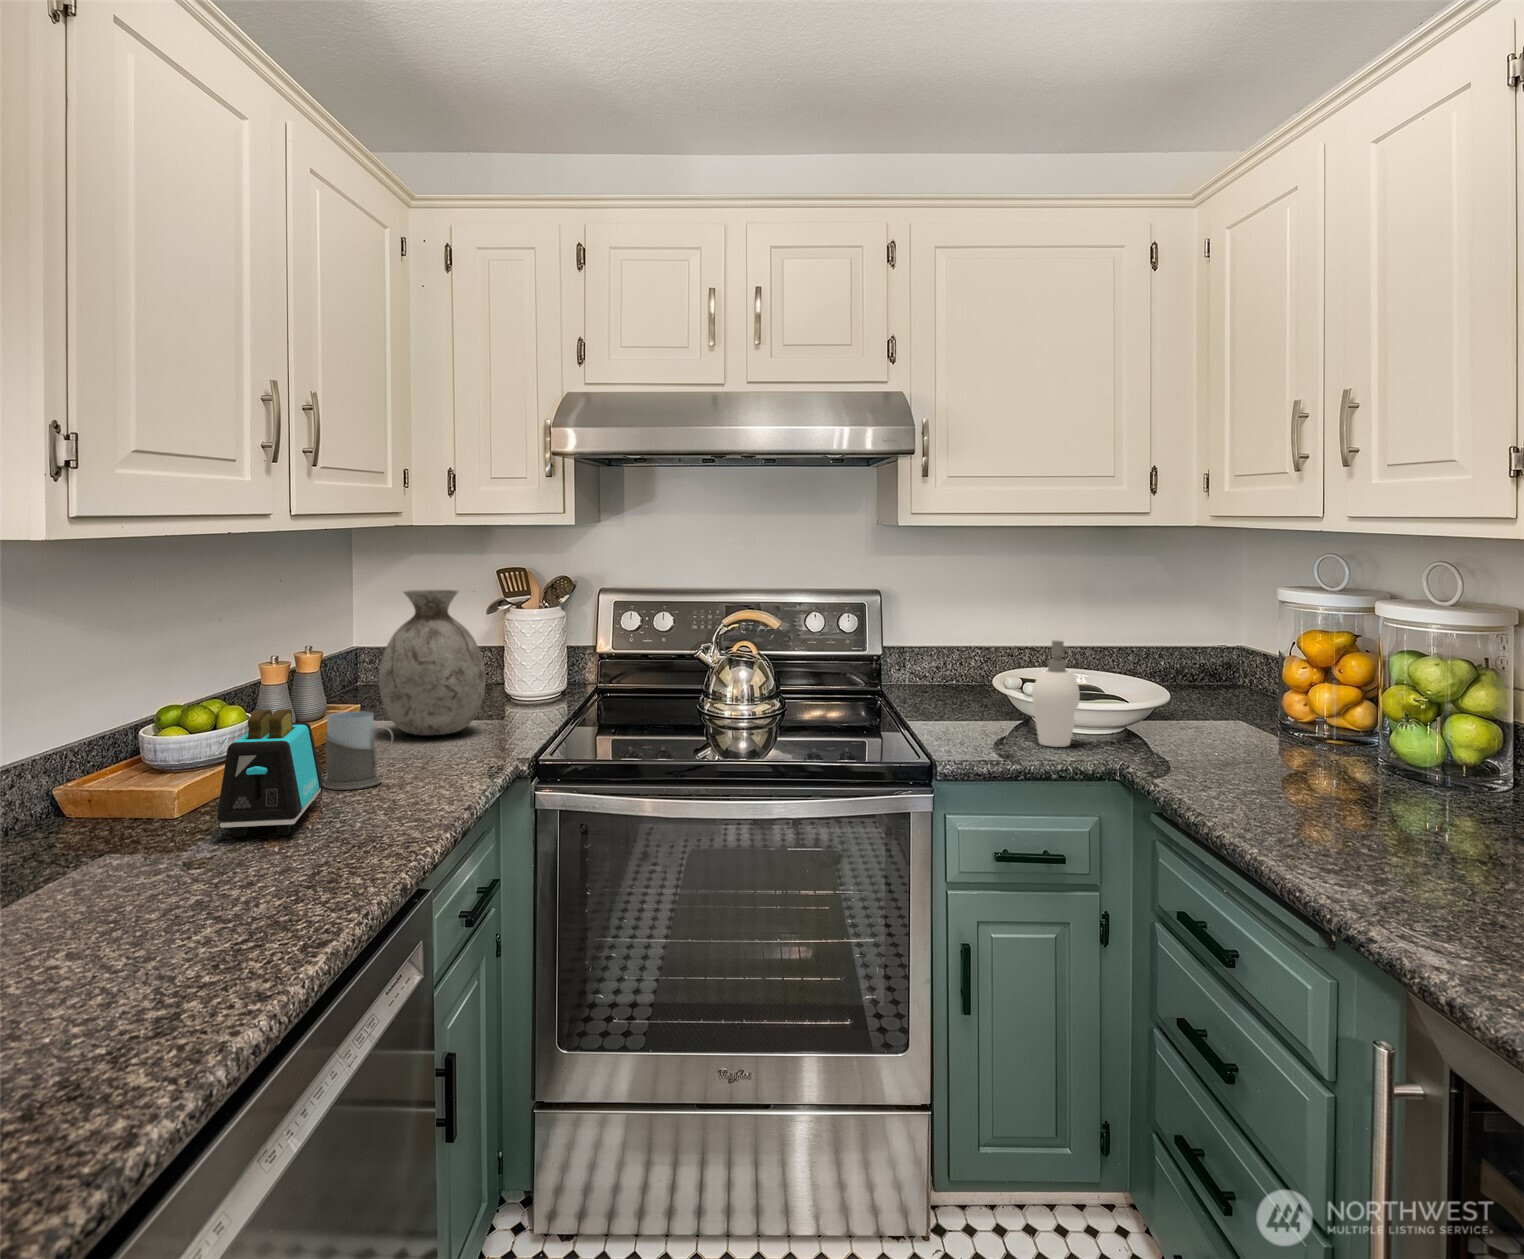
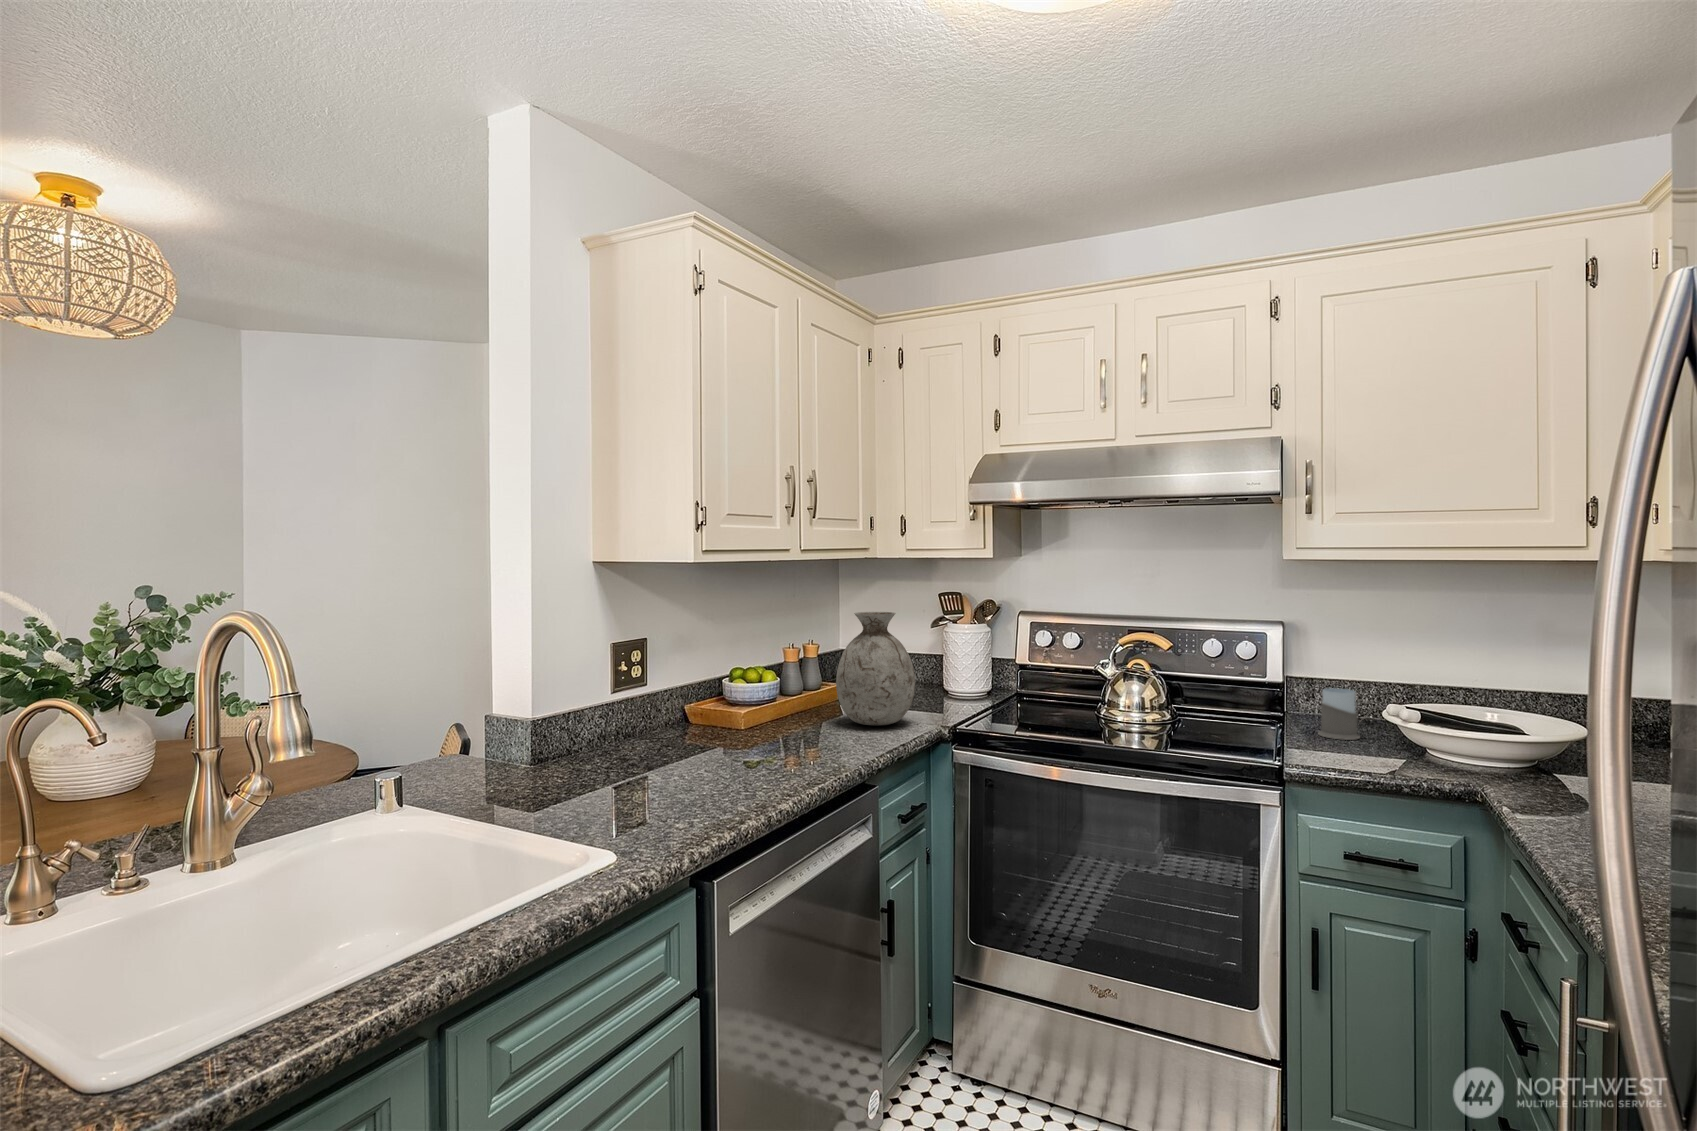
soap dispenser: present [1032,640,1080,747] -> none [1429,671,1496,780]
toaster: present [217,709,323,837] -> none [690,705,772,802]
mug: present [323,711,393,790] -> present [1318,688,1364,740]

